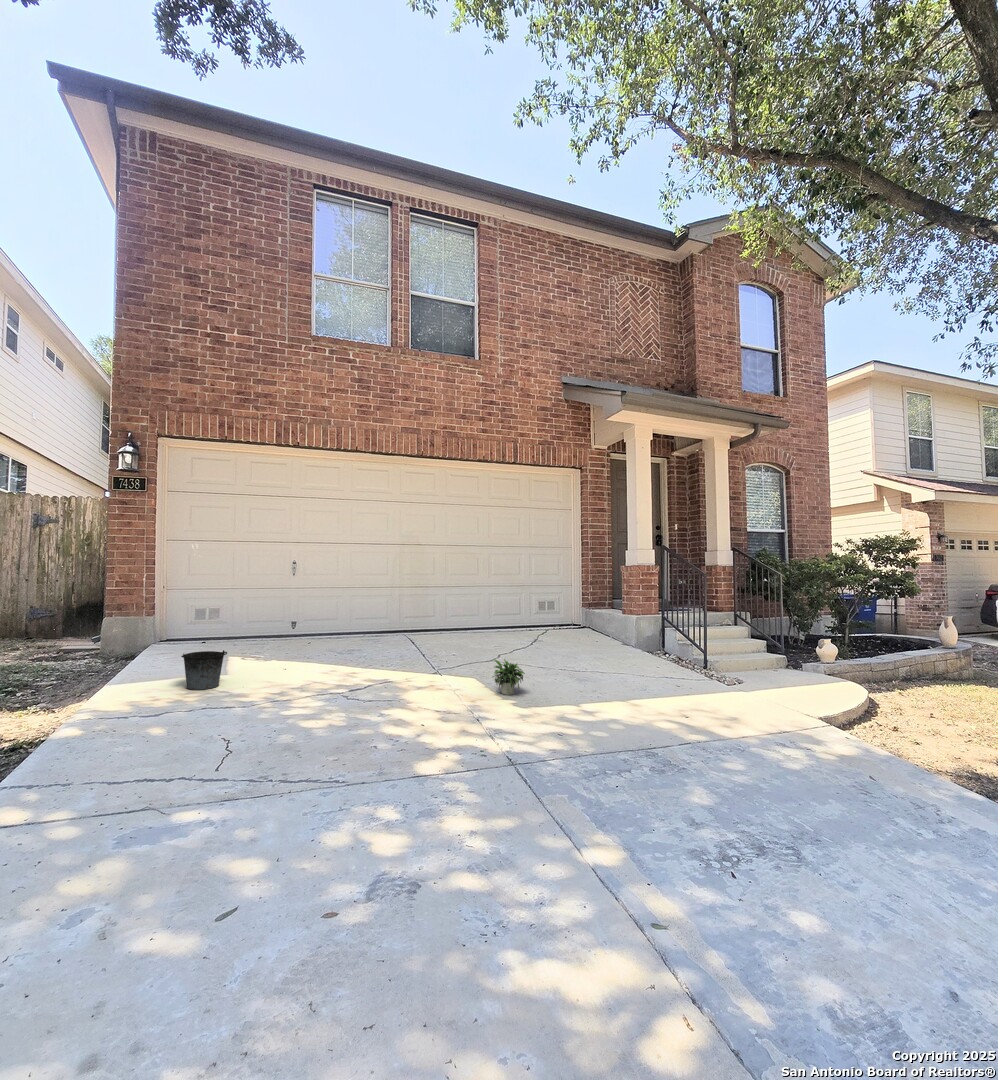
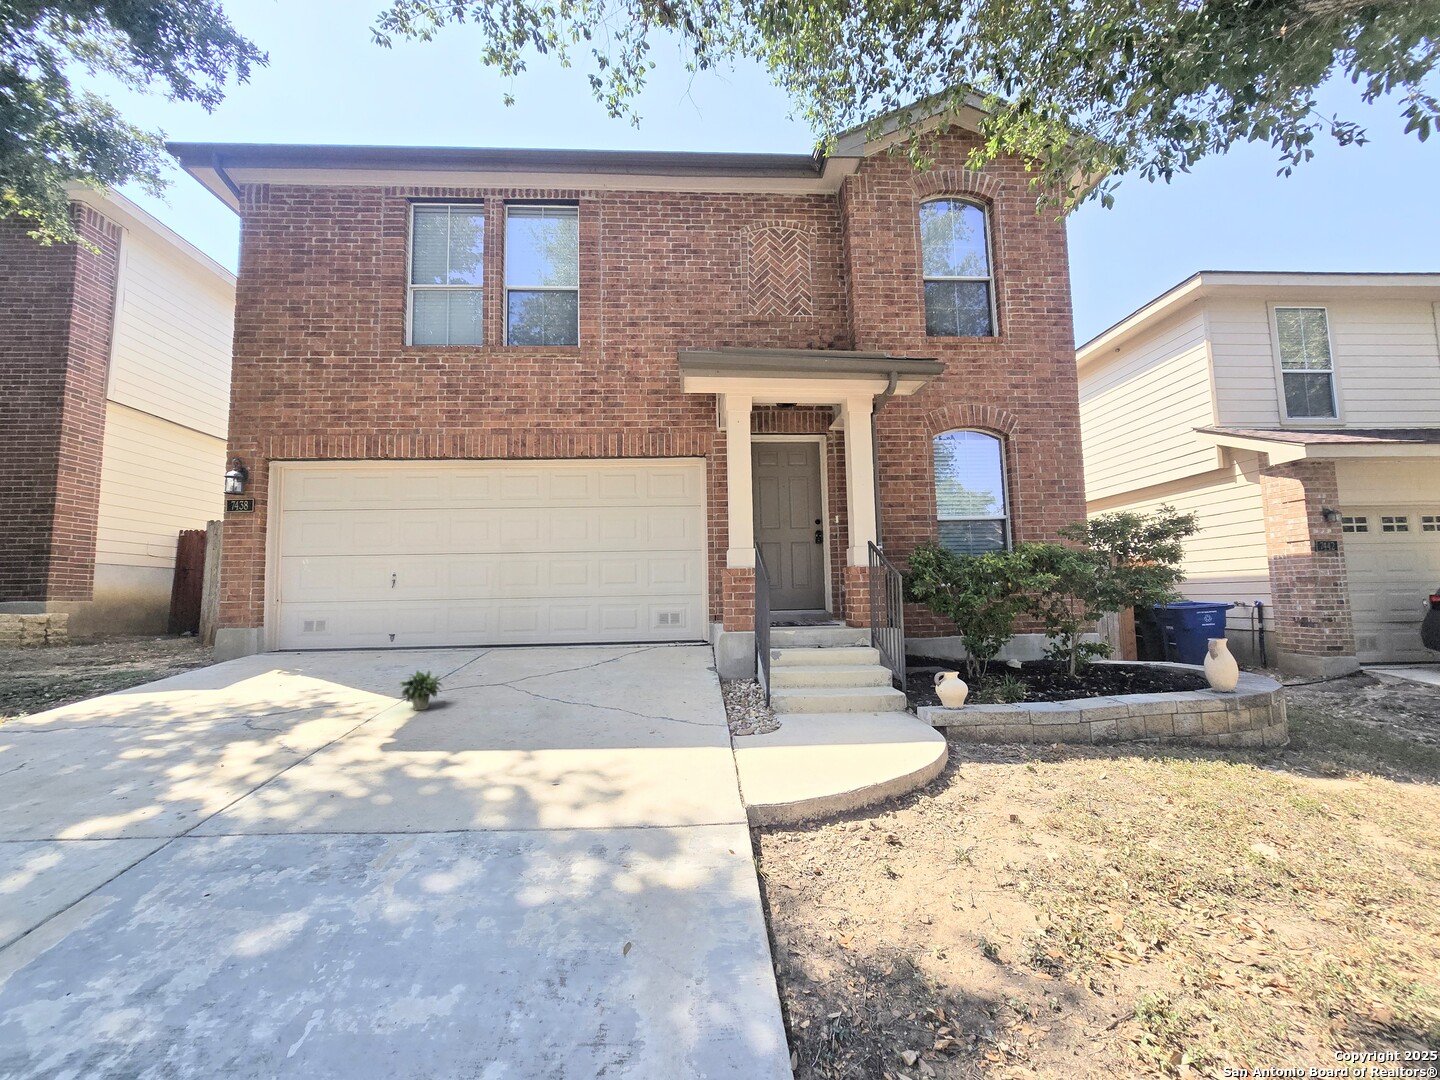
bucket: present [181,650,227,690] -> none [156,655,207,692]

